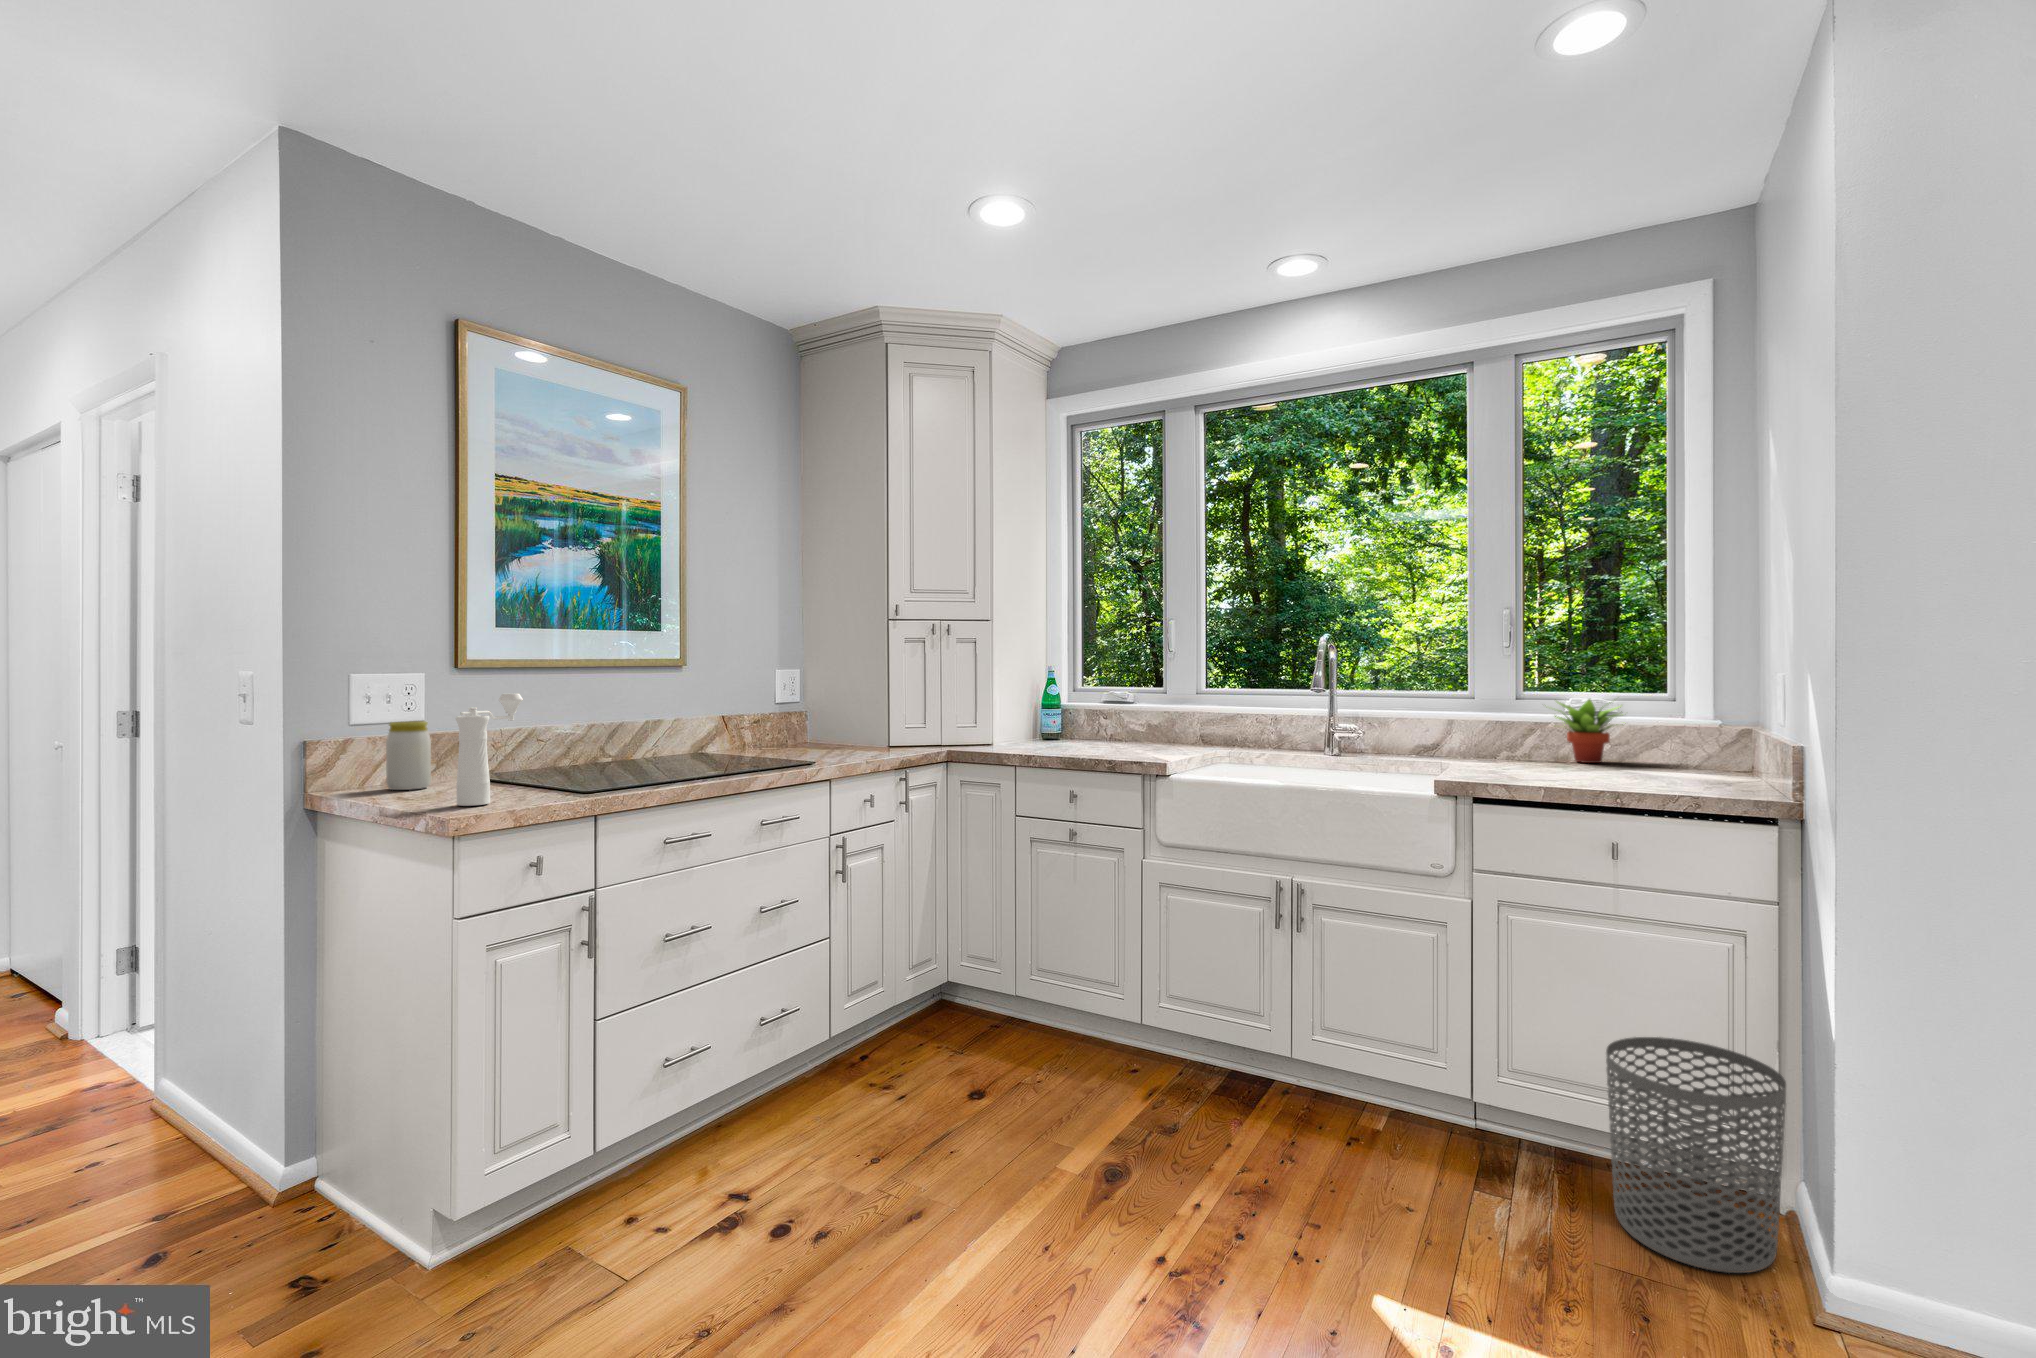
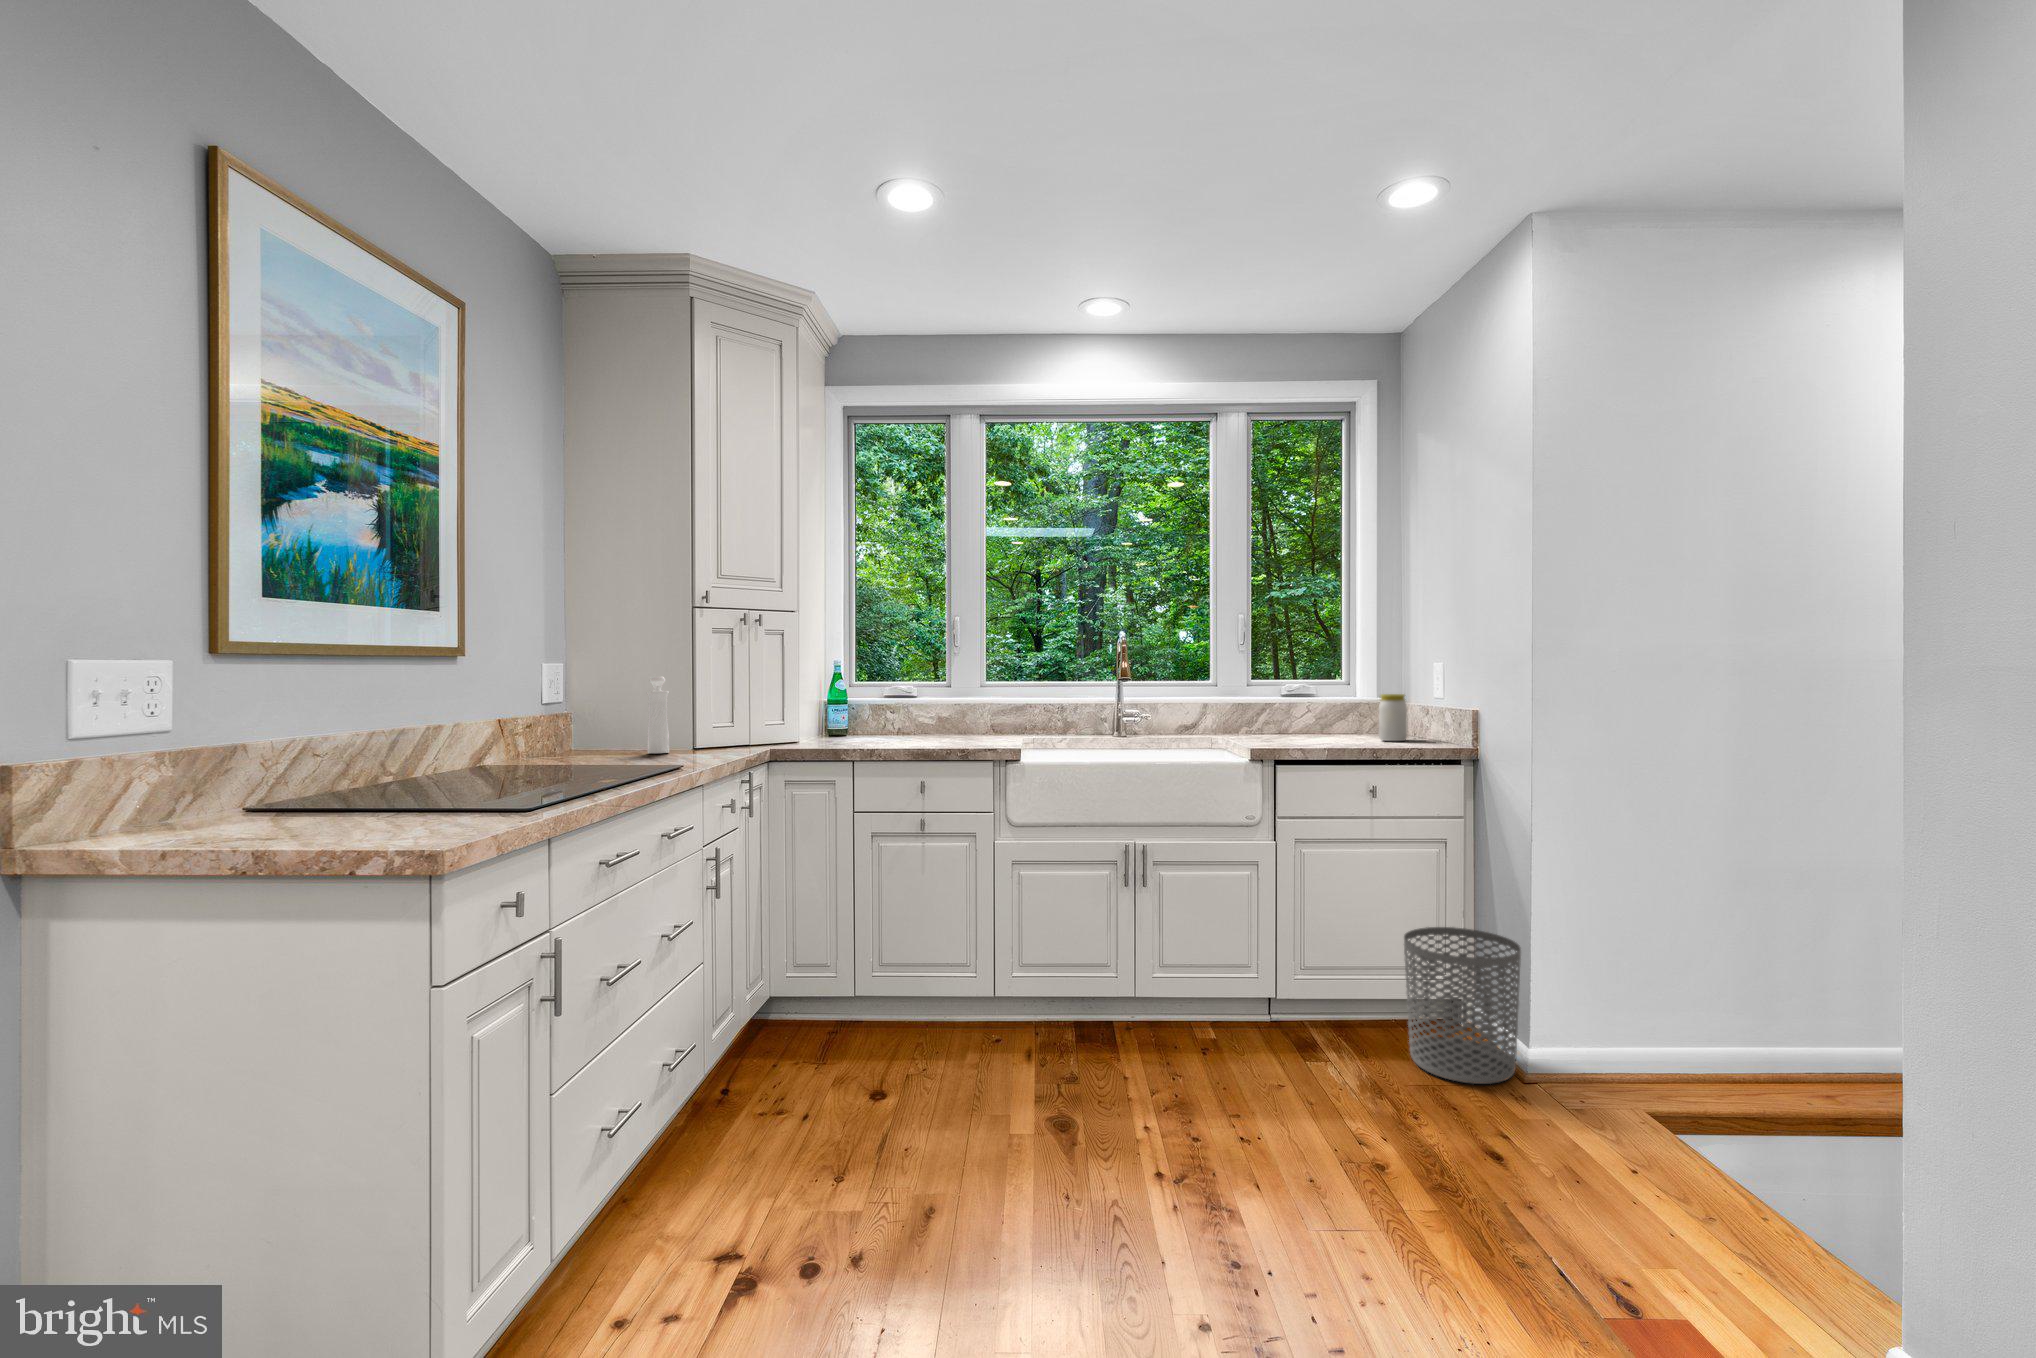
pepper mill: present [456,693,523,806] -> present [647,676,669,754]
succulent plant: present [1555,699,1621,763] -> none [1278,681,1335,733]
jar: present [386,721,431,790] -> present [1379,694,1408,741]

